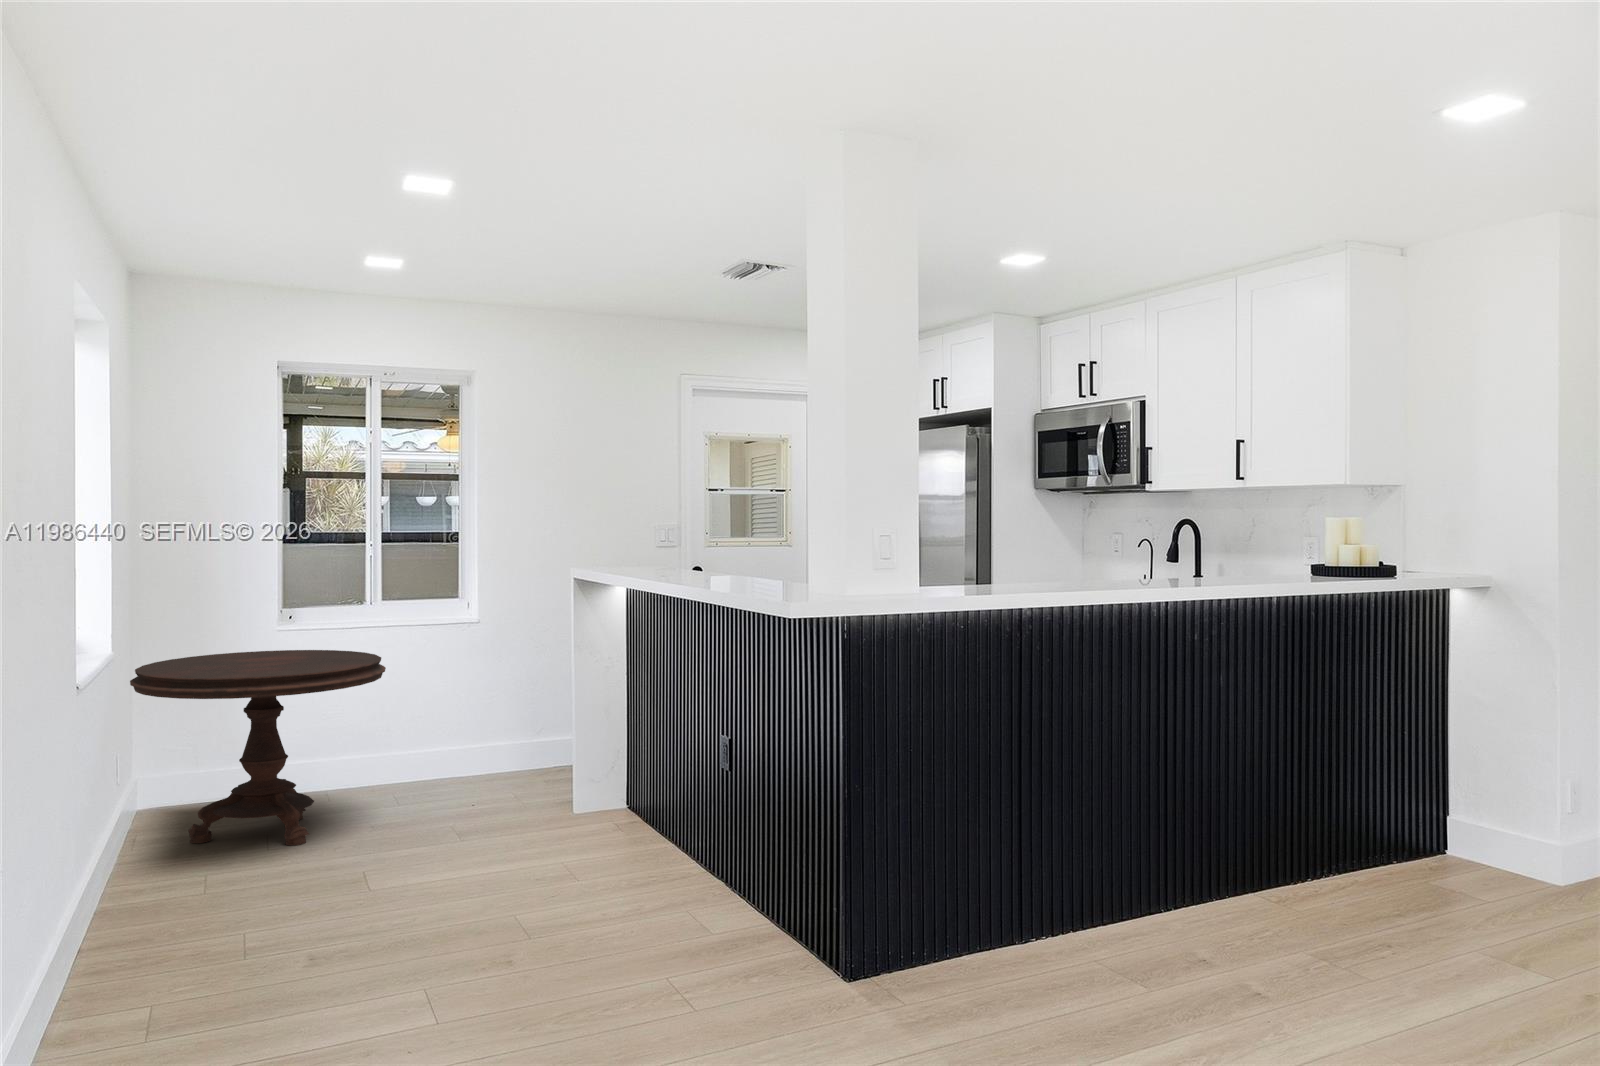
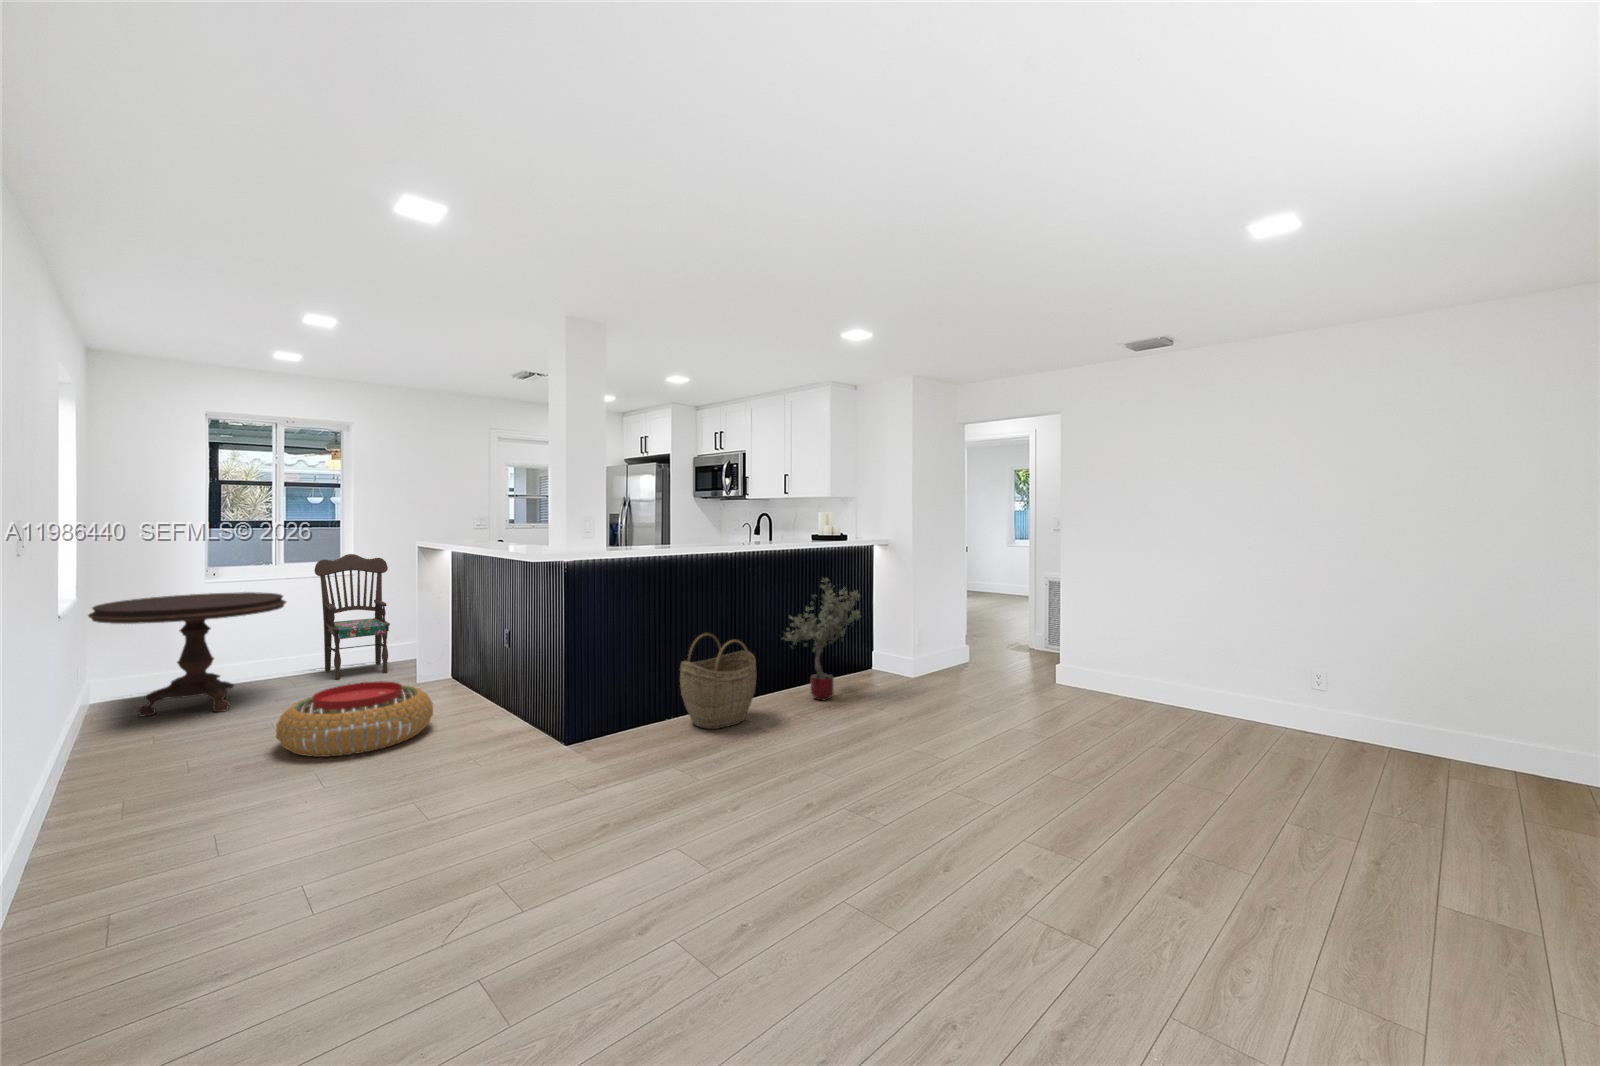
dining chair: none [424,589,531,799] -> present [315,554,390,680]
potted tree: none [1268,656,1453,928] -> present [784,578,861,700]
woven basket: none [1063,770,1229,978] -> present [680,633,756,729]
pouf: none [369,820,607,955] -> present [276,681,433,757]

